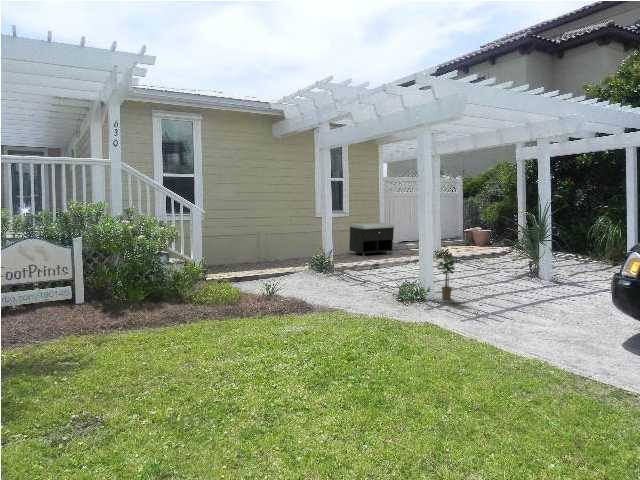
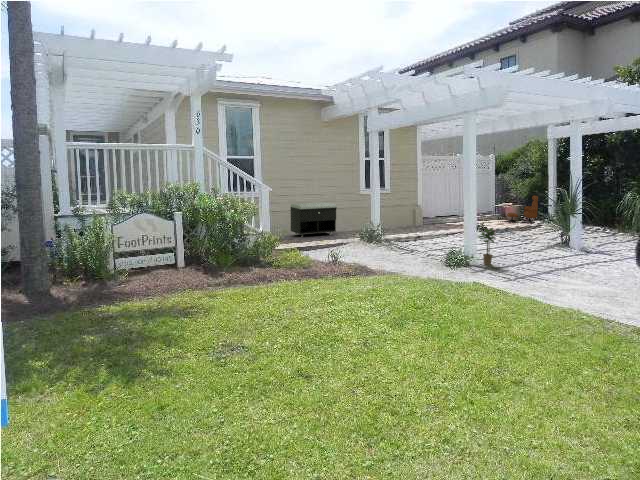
lounge chair: none [471,220,507,251] -> present [505,195,538,224]
storage bench: present [349,223,394,256] -> present [291,202,337,237]

